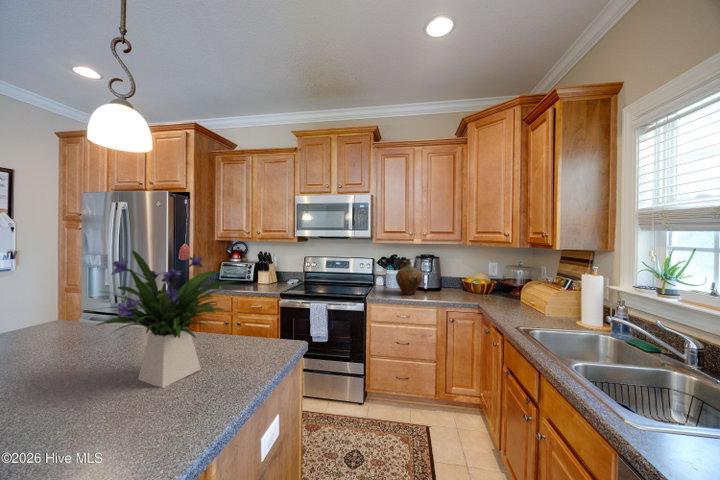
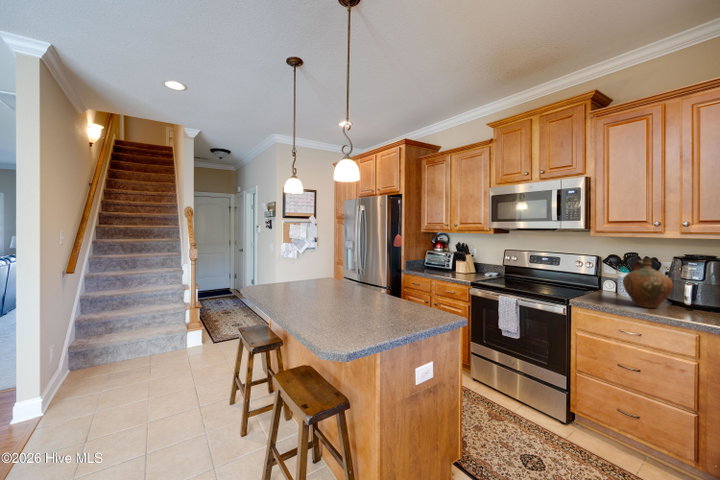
flower arrangement: present [97,251,237,388] -> none [331,239,406,321]

